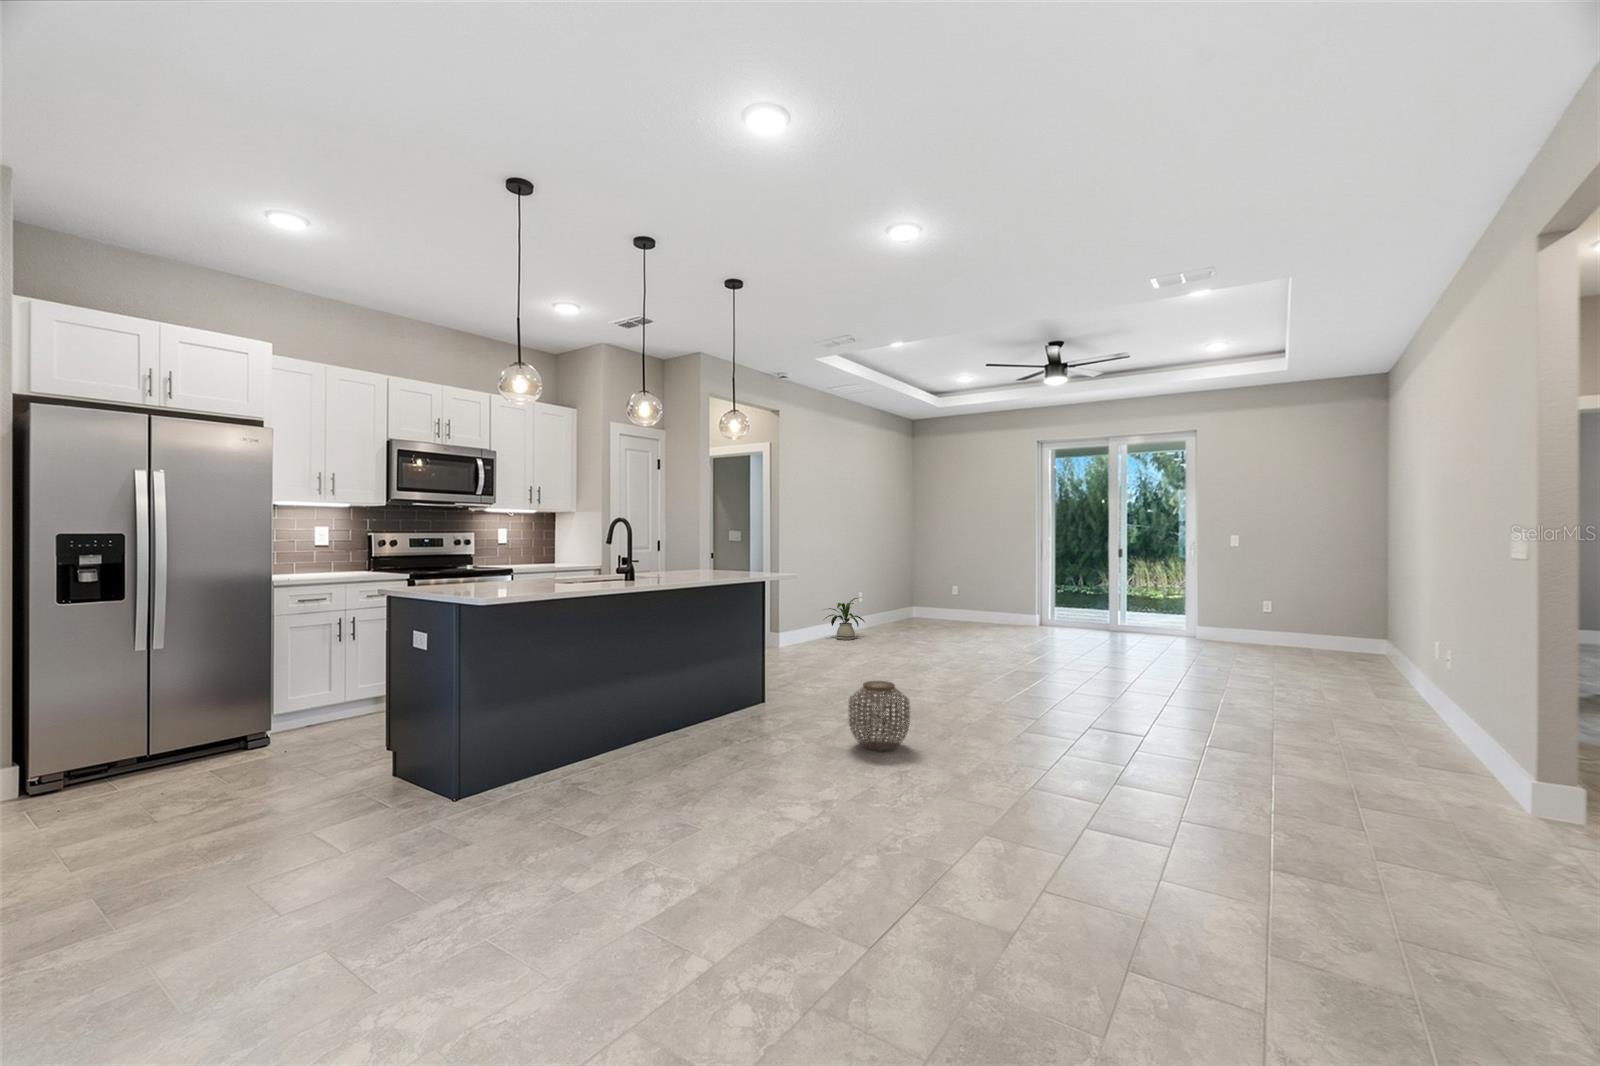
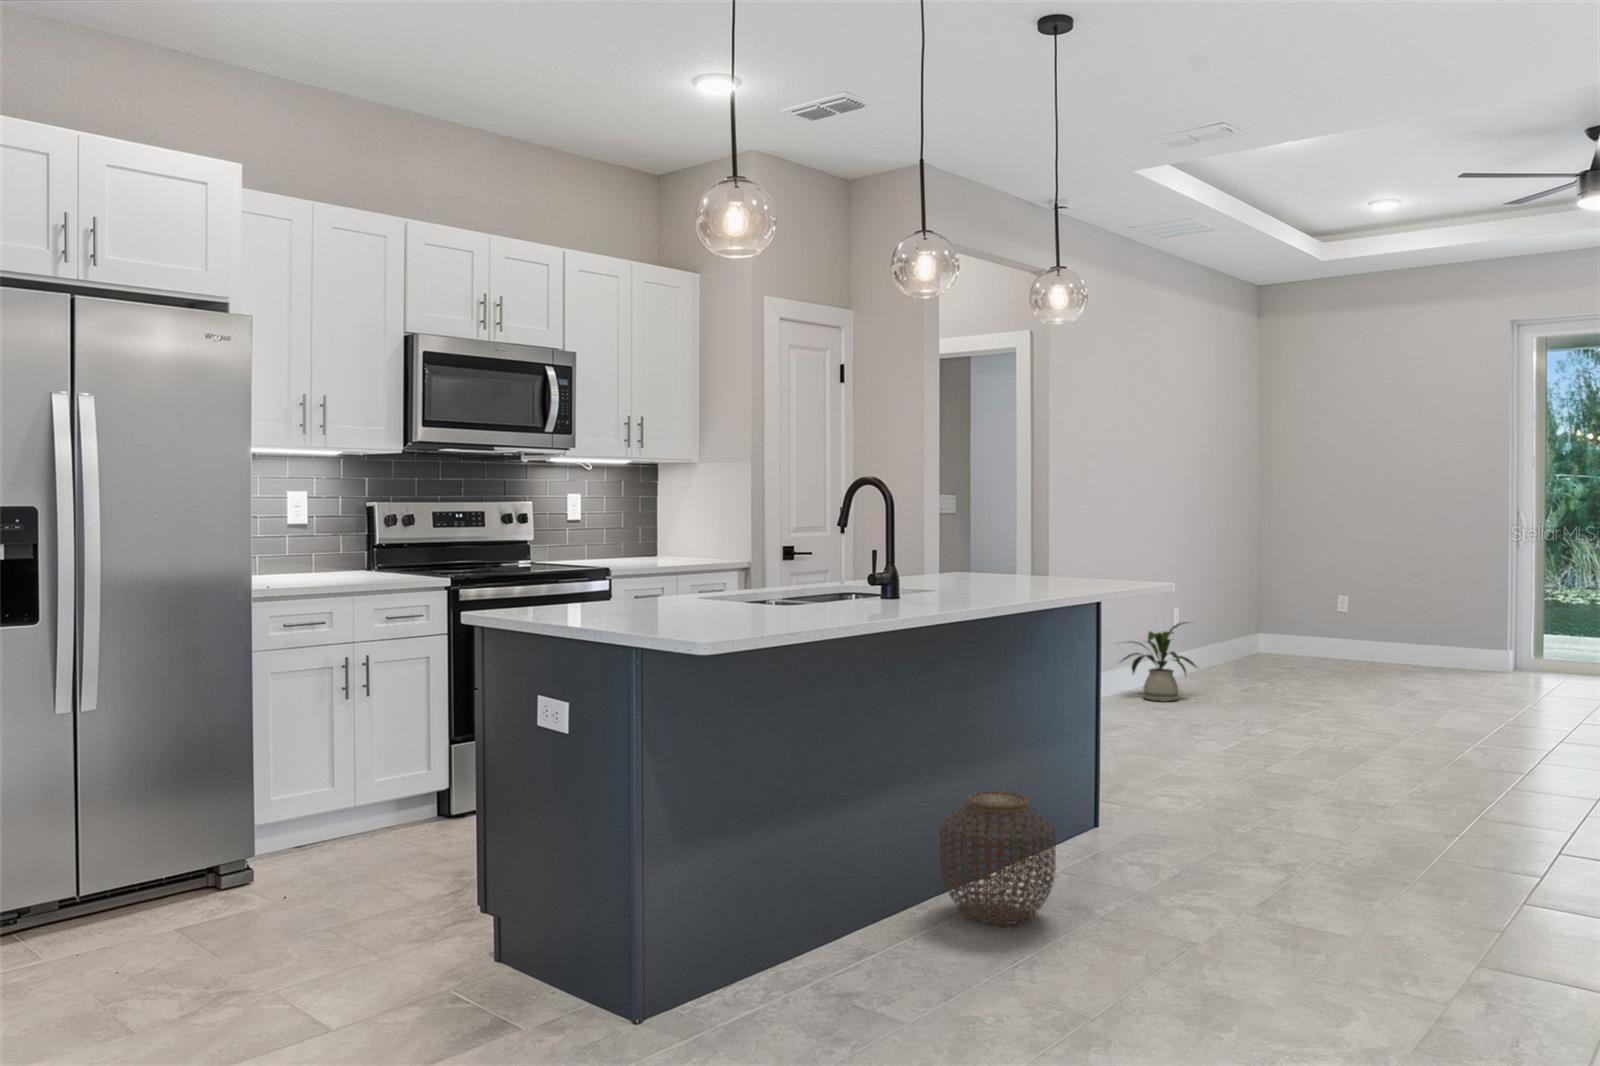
woven basket: present [849,681,910,752] -> present [940,791,1056,926]

